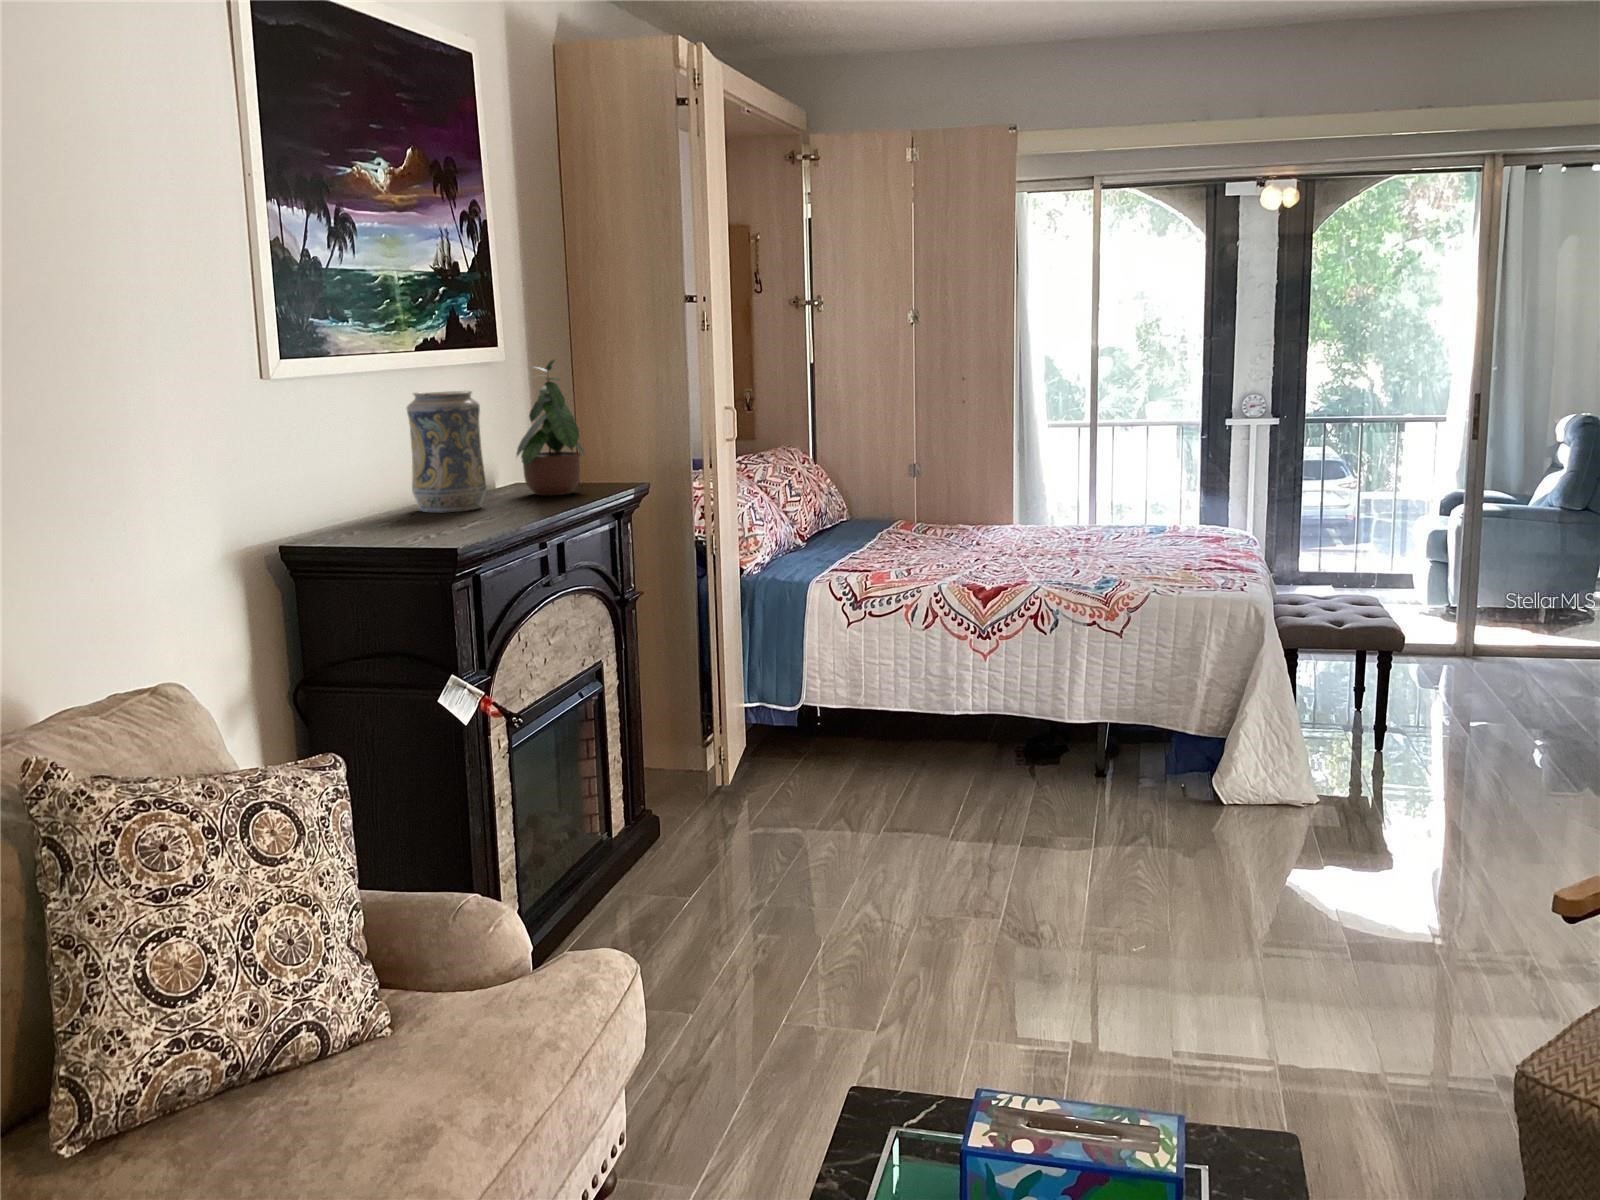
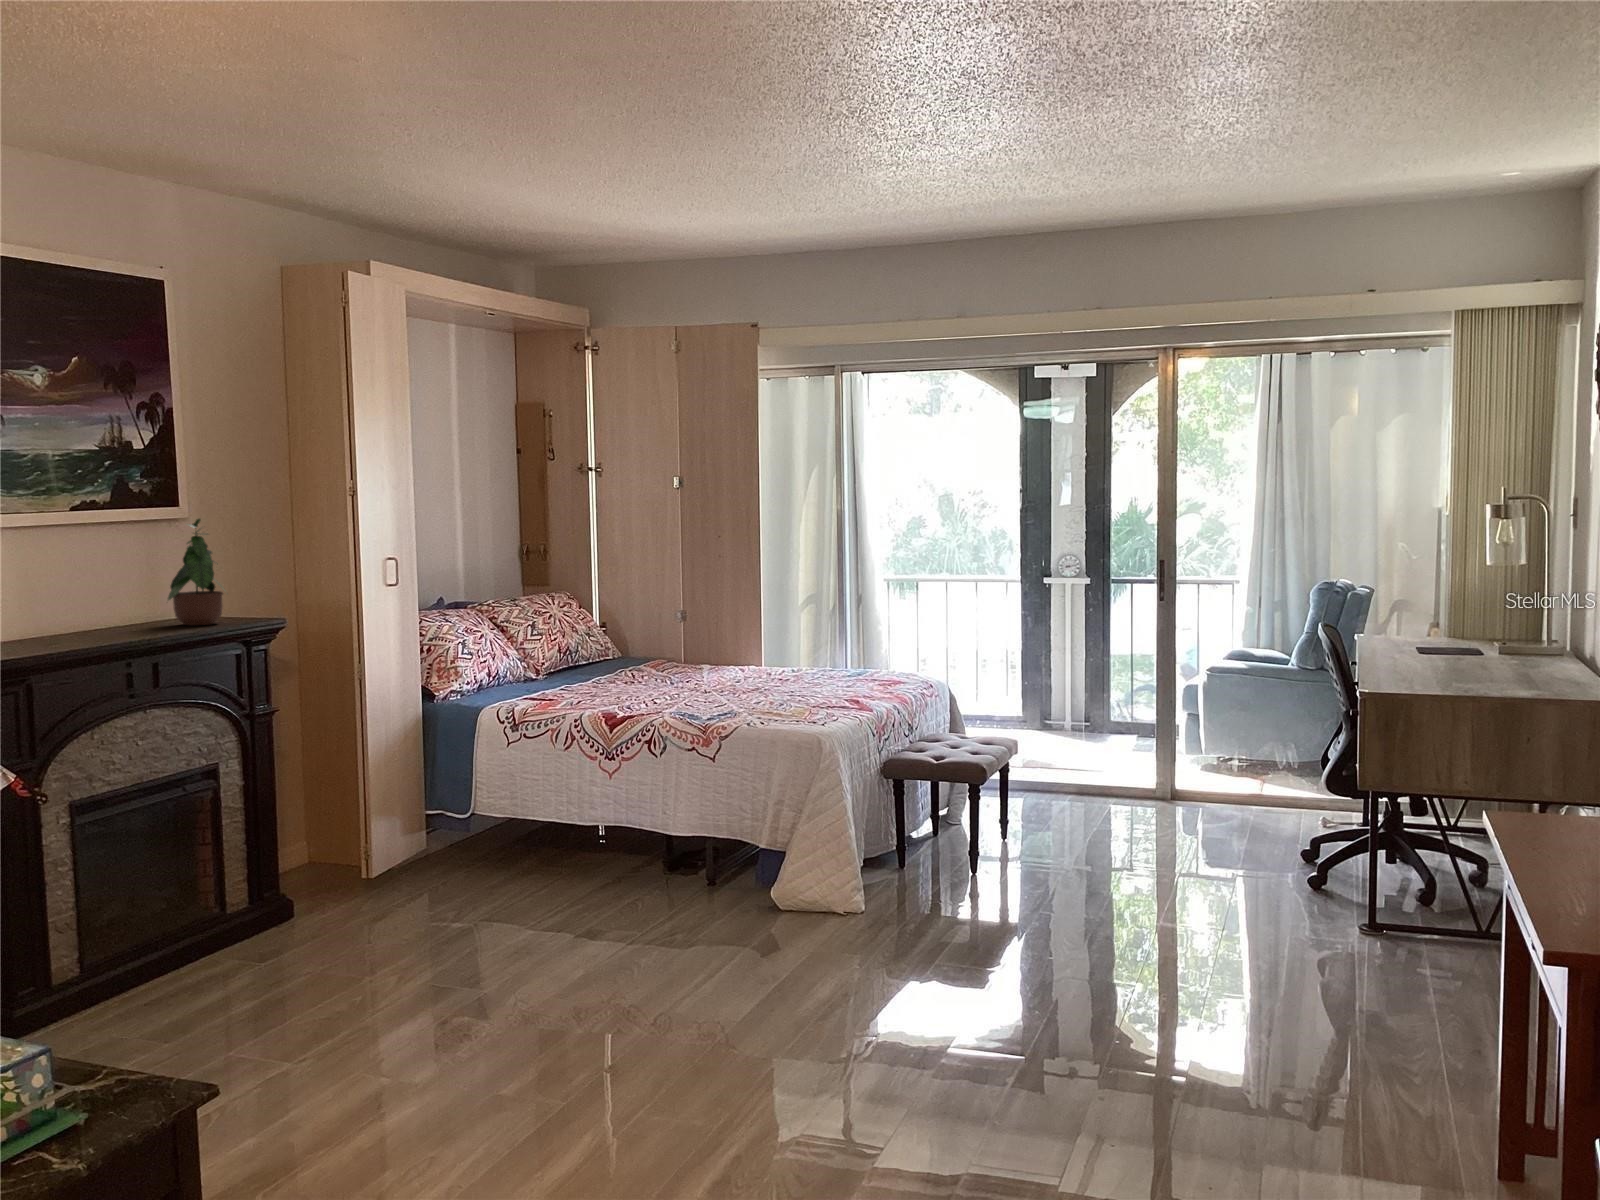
decorative vase: present [407,391,487,512] -> none [48,542,115,635]

